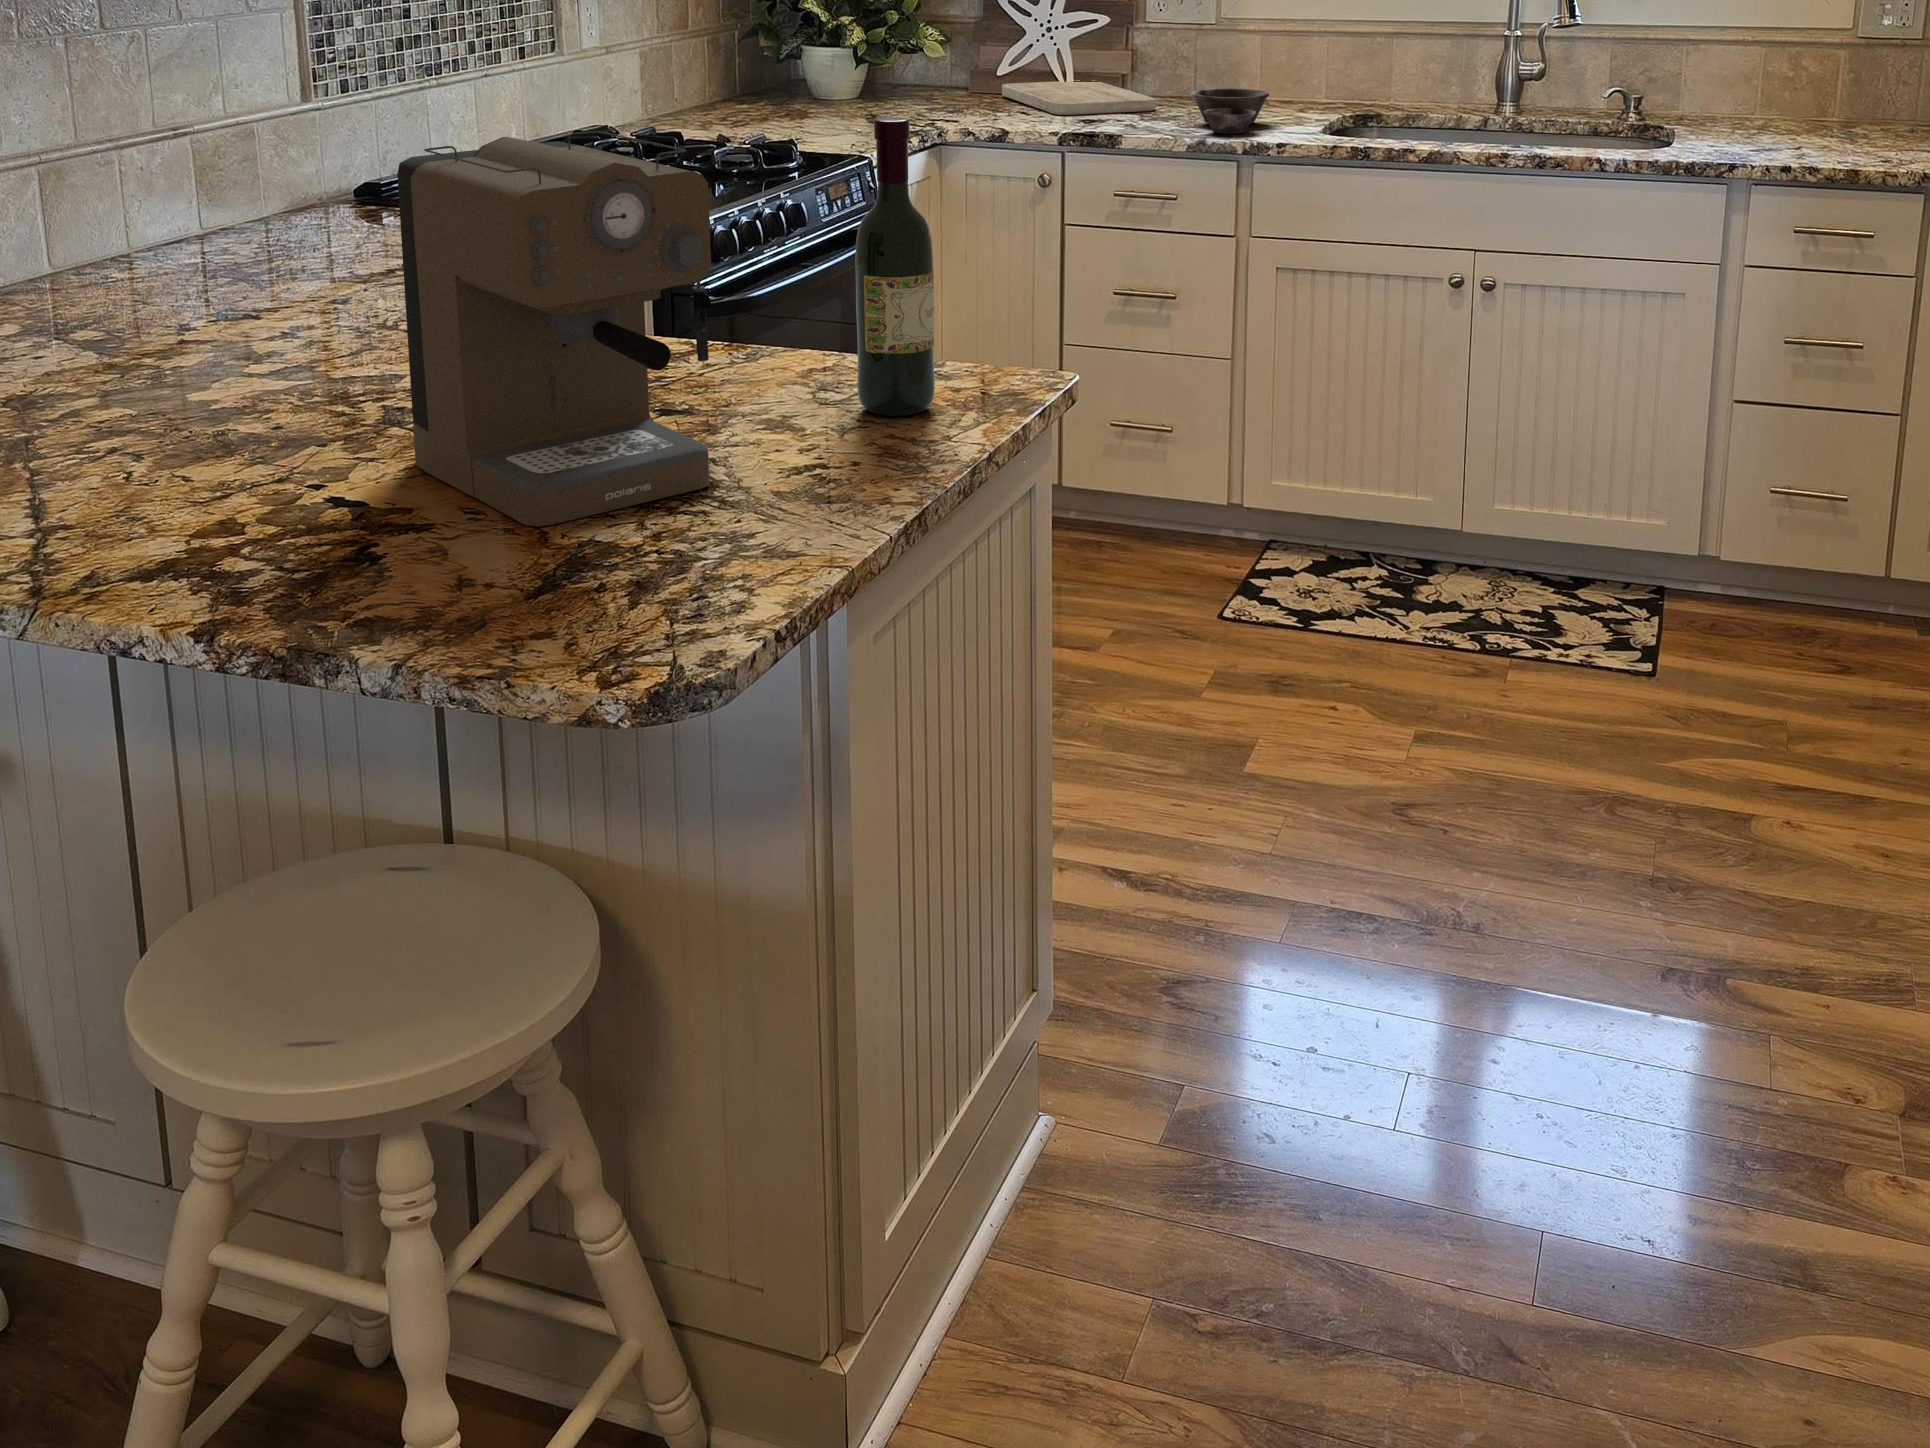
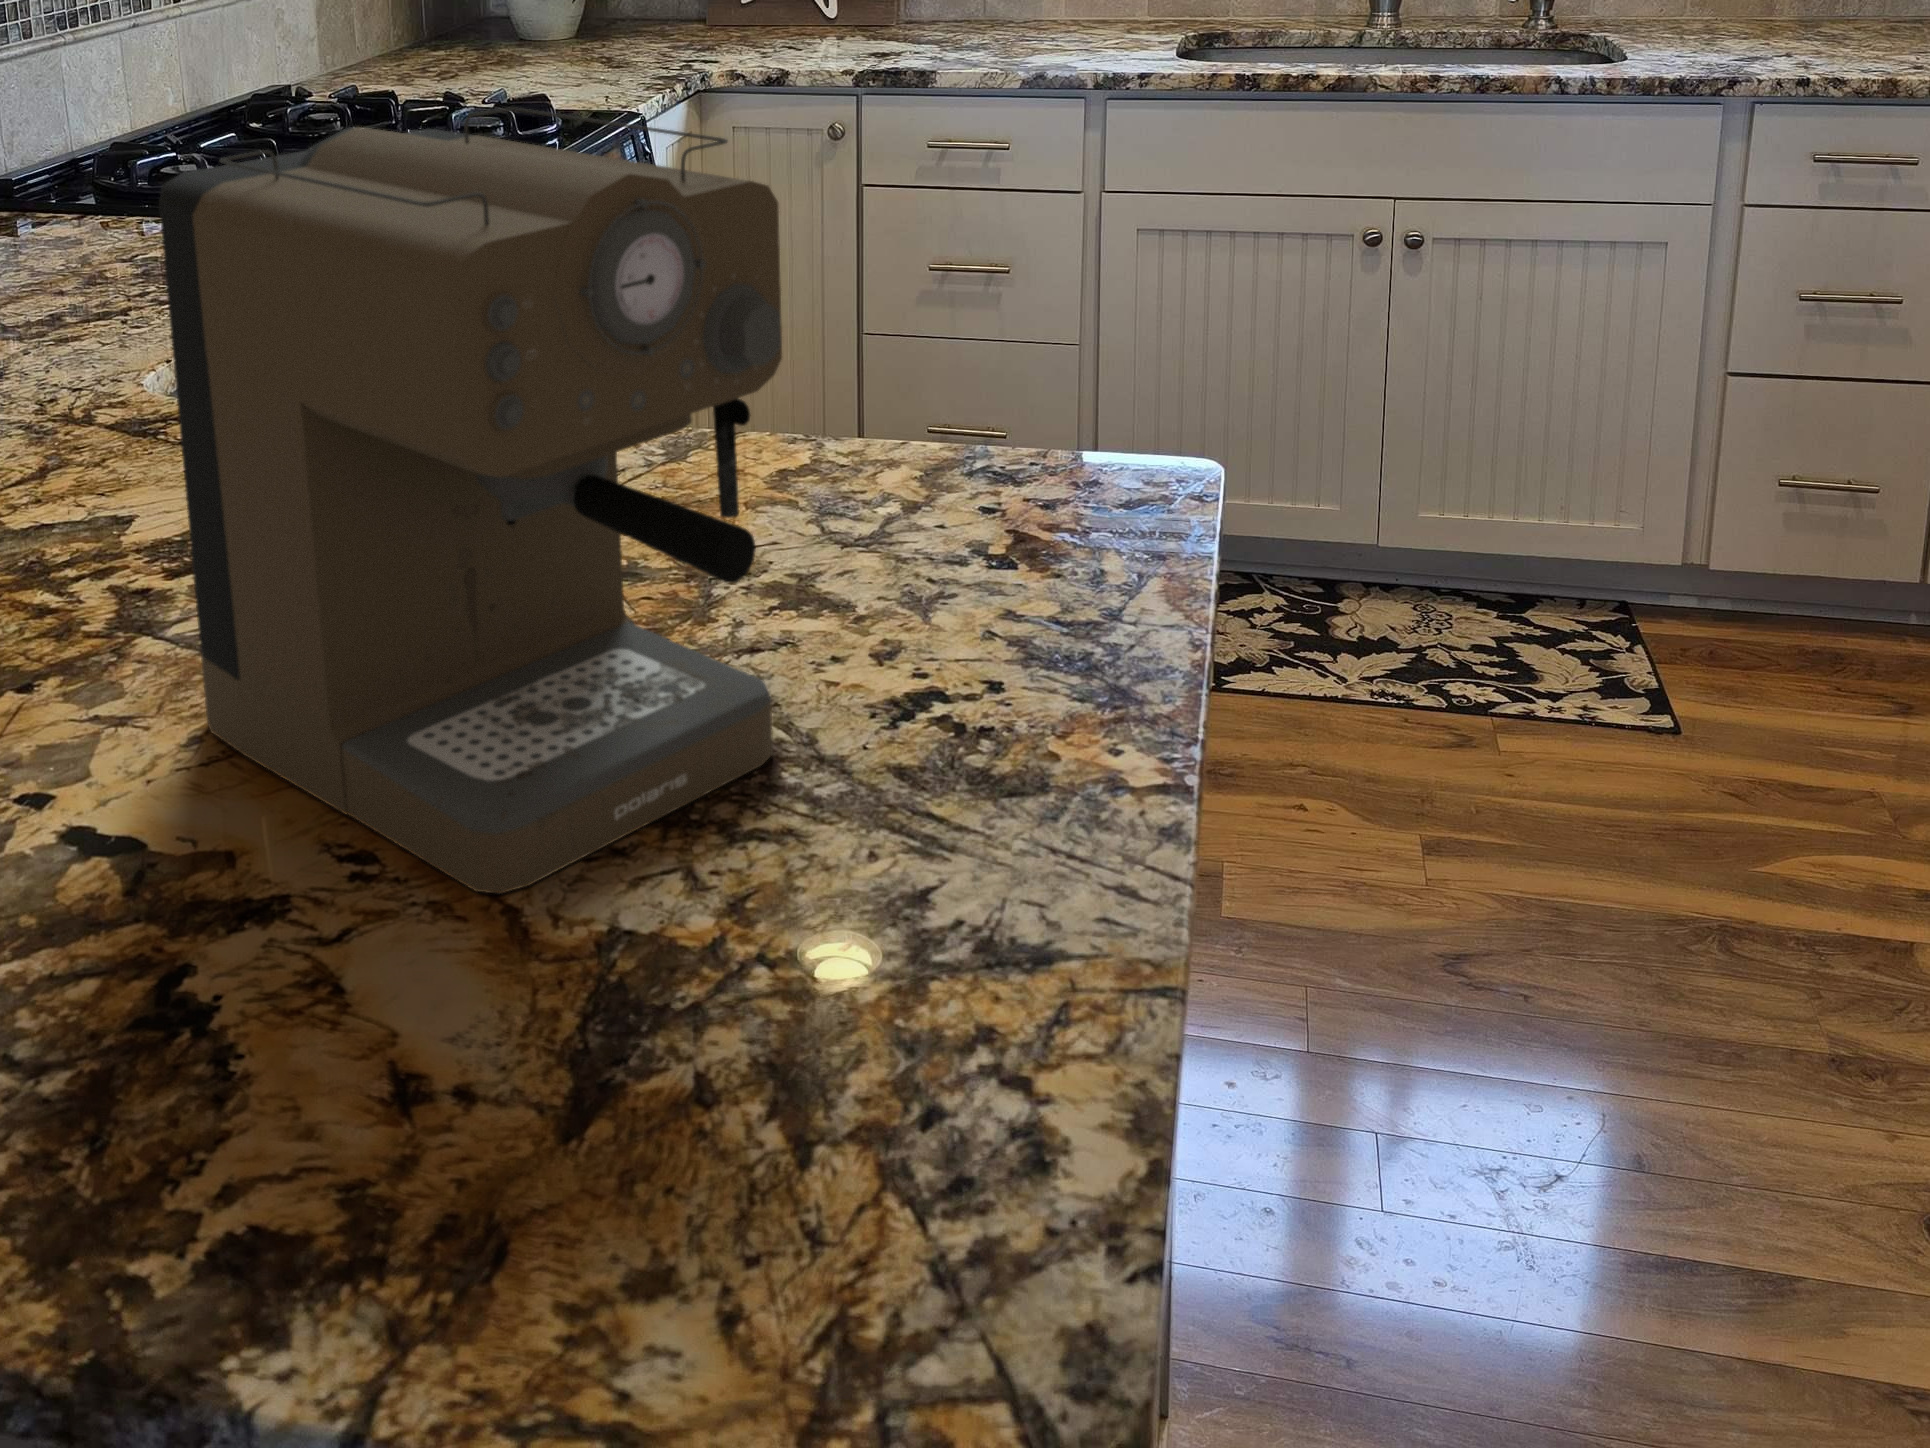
cutting board: present [1002,80,1156,115] -> none [749,7,950,50]
bowl: present [1191,88,1269,134] -> none [1009,9,1107,65]
wine bottle: present [855,117,935,416] -> none [919,60,1049,563]

